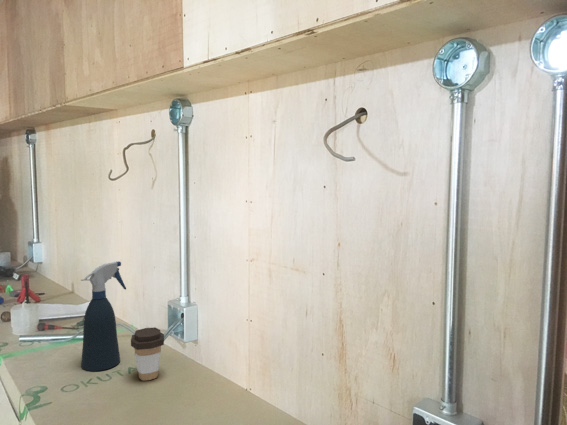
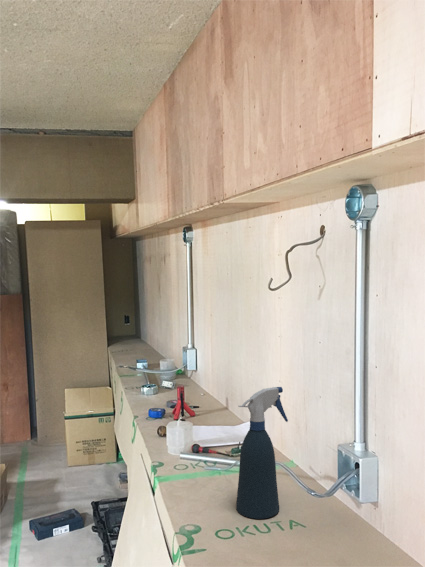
coffee cup: present [131,327,164,381] -> none [294,477,335,547]

